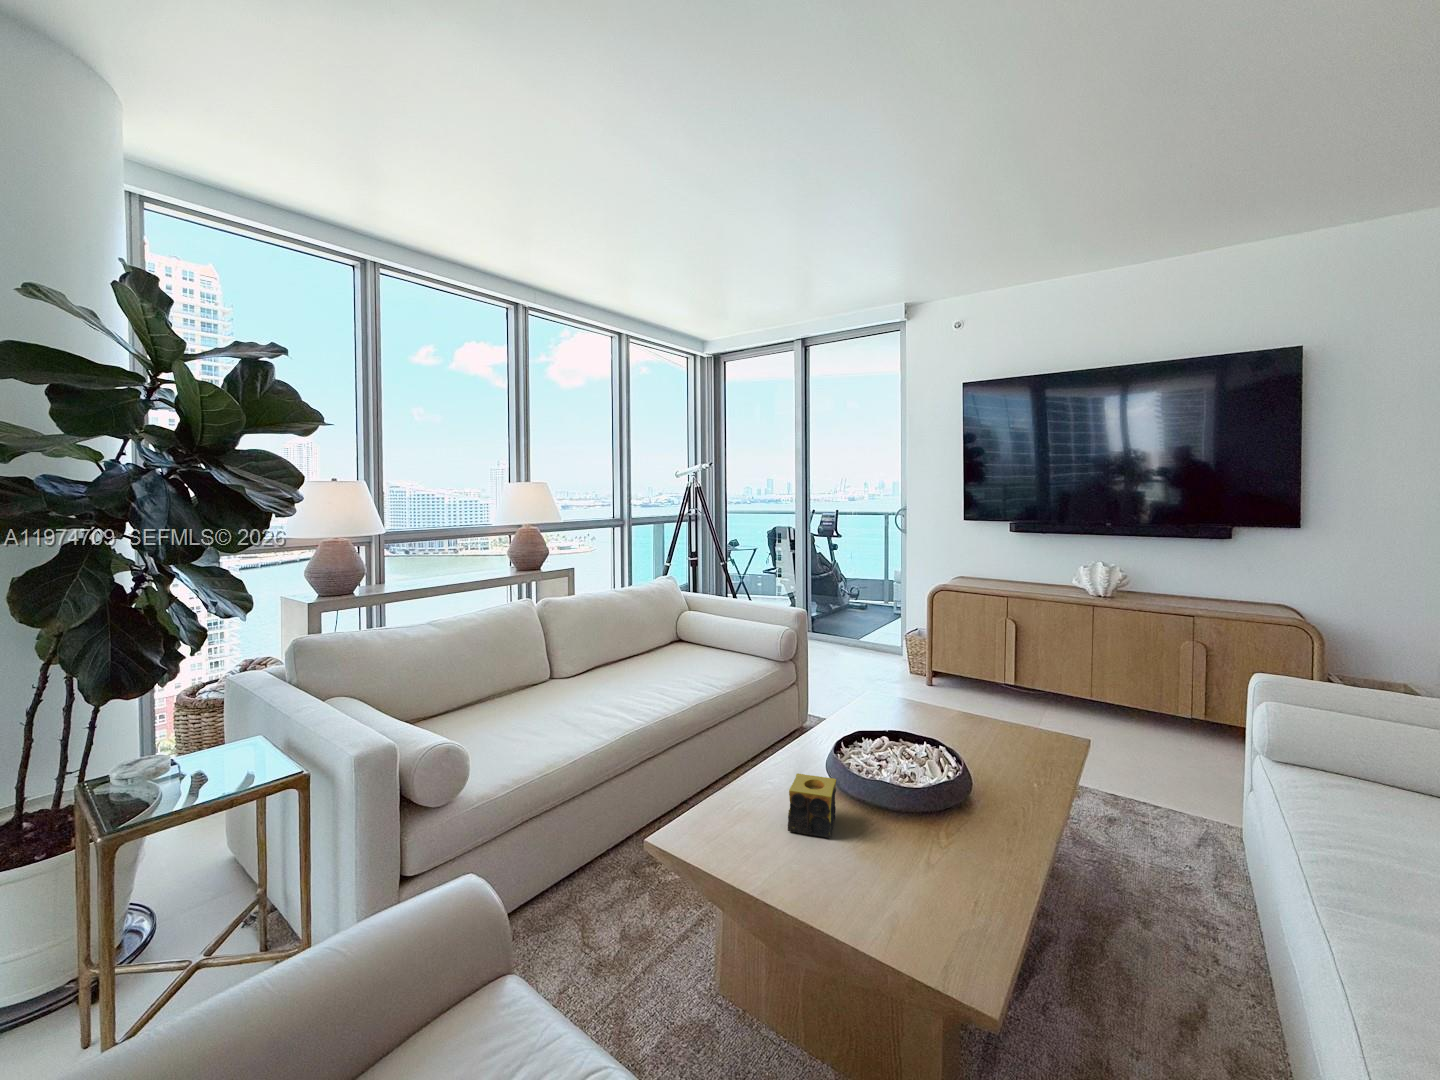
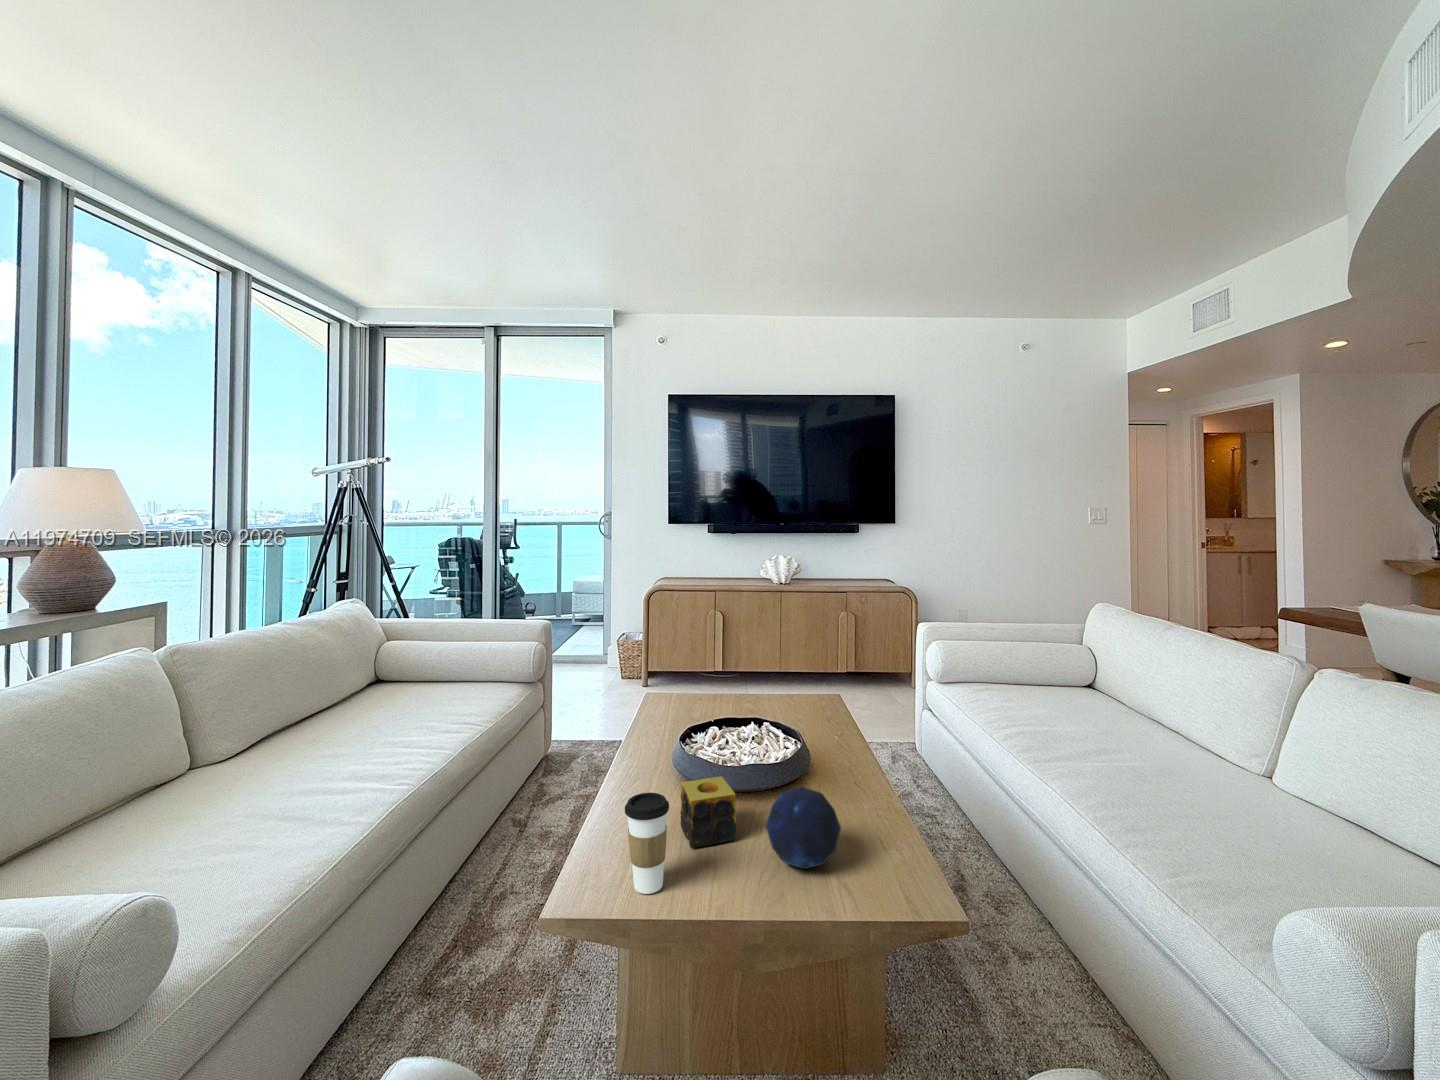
coffee cup: none [715,770,752,853] -> present [625,793,669,894]
decorative orb: none [839,807,912,886] -> present [766,787,841,869]

